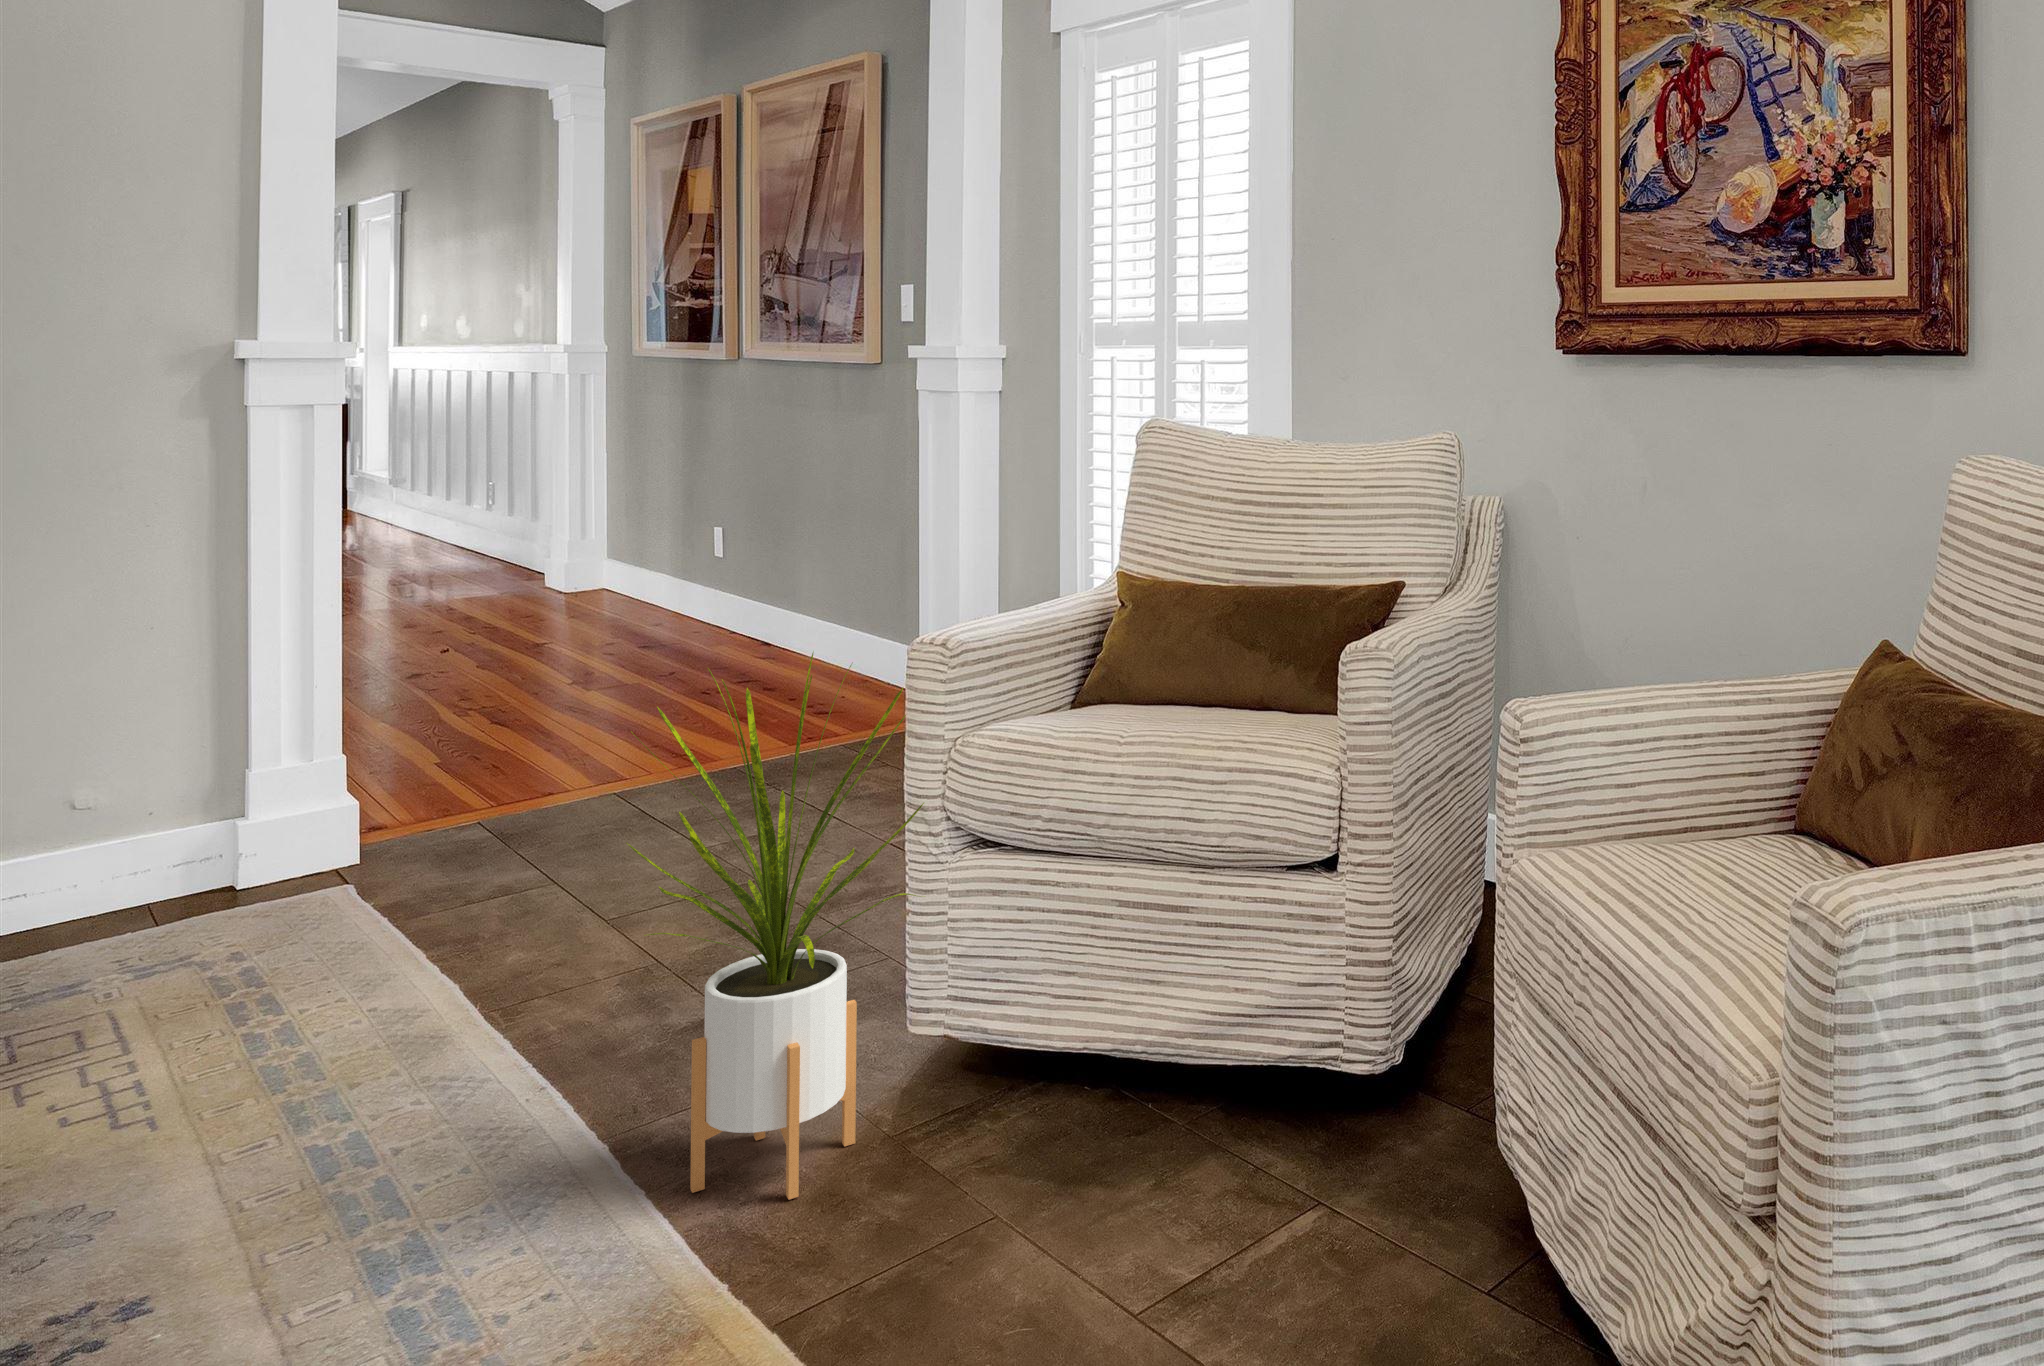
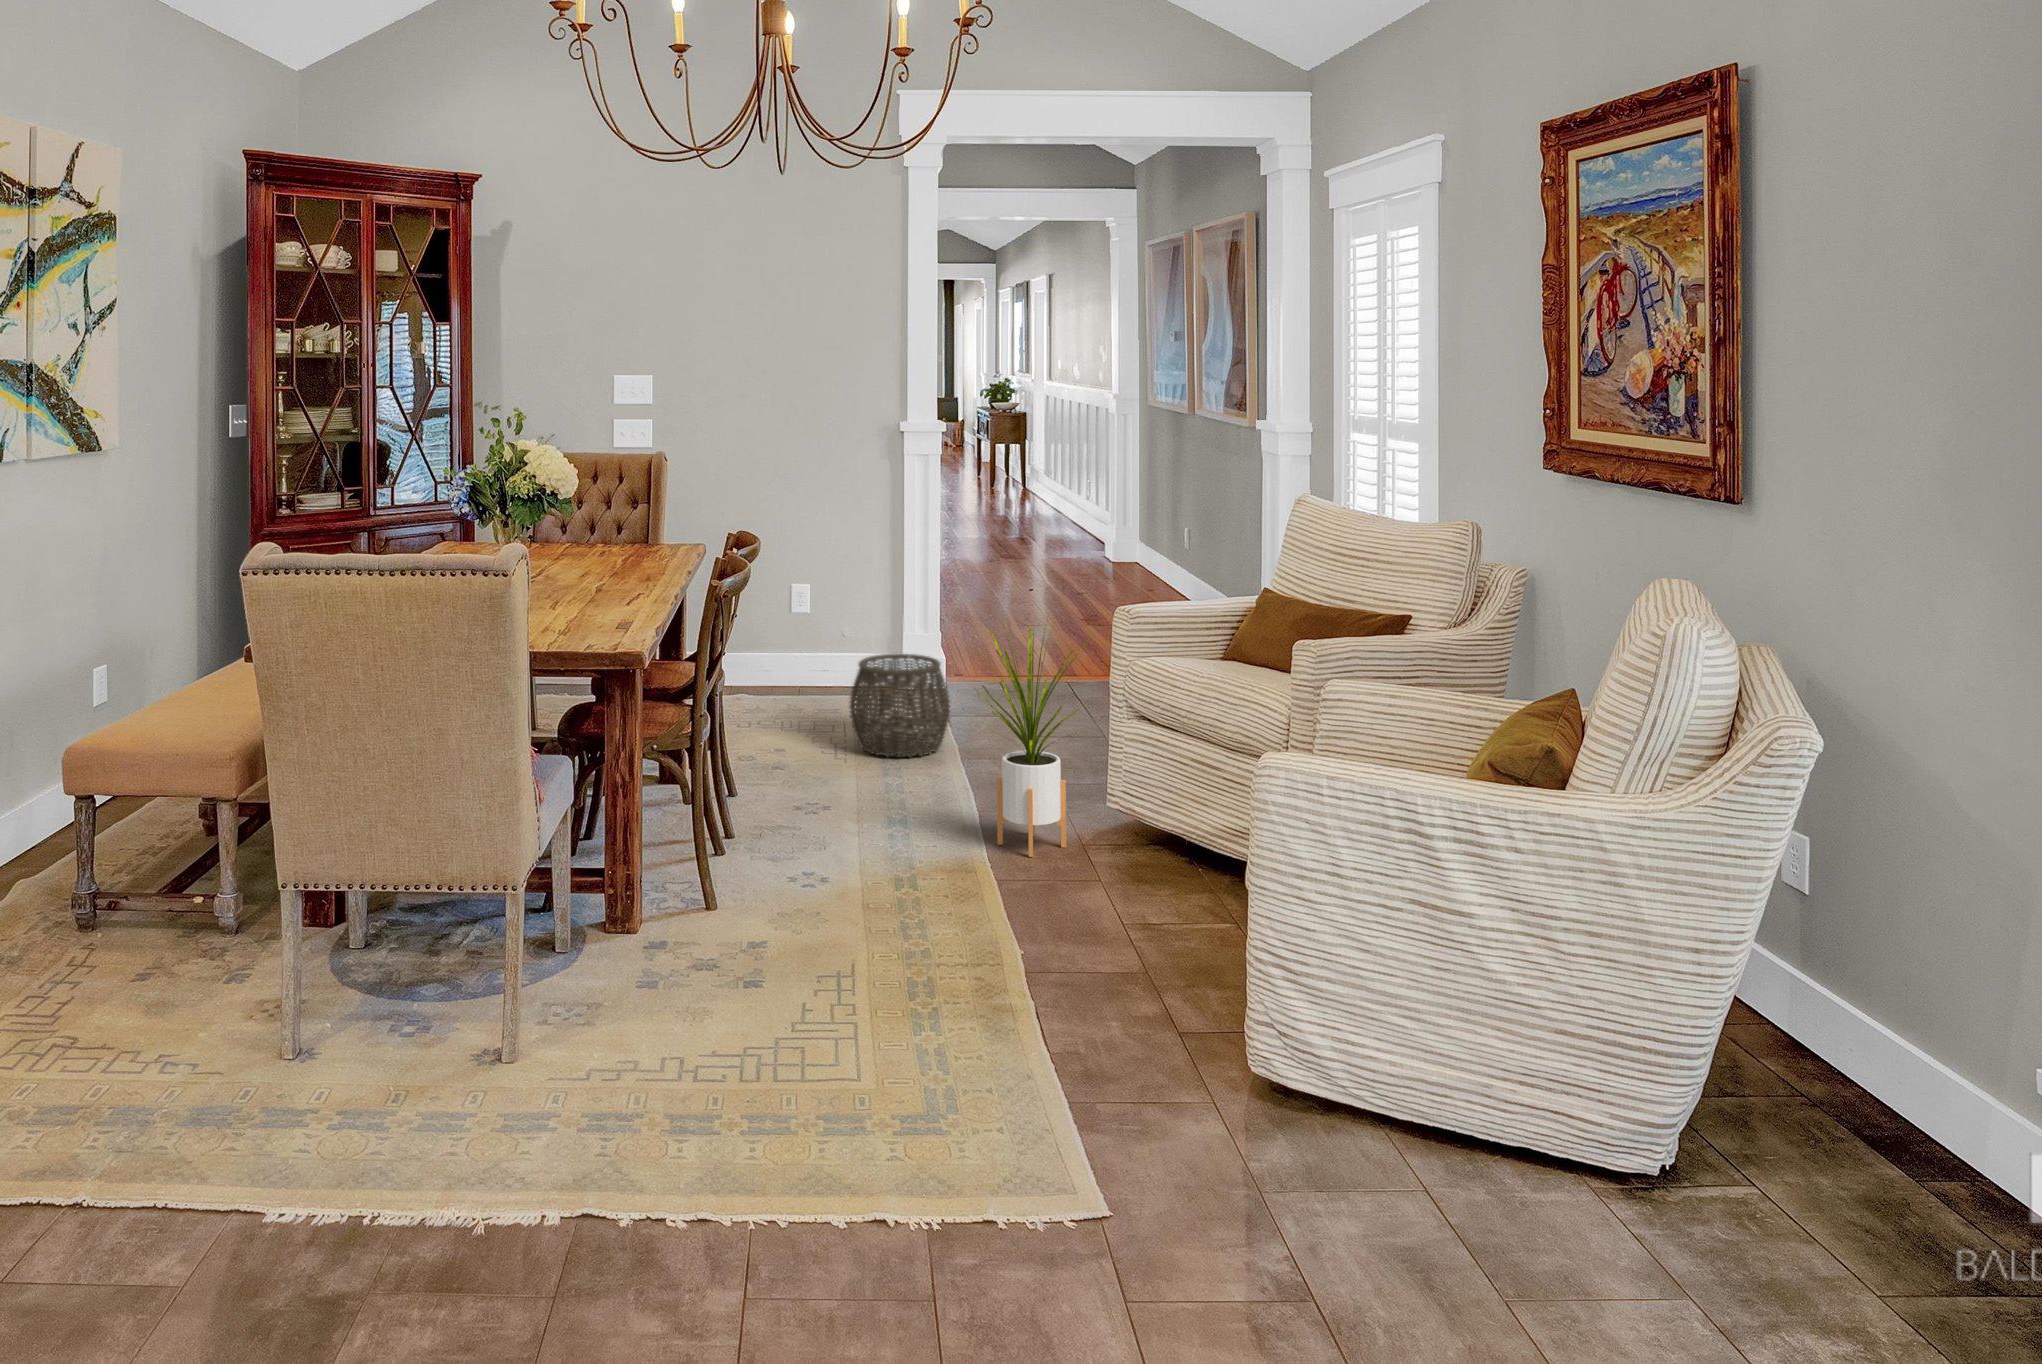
woven basket: none [151,794,440,1046] -> present [850,654,950,757]

